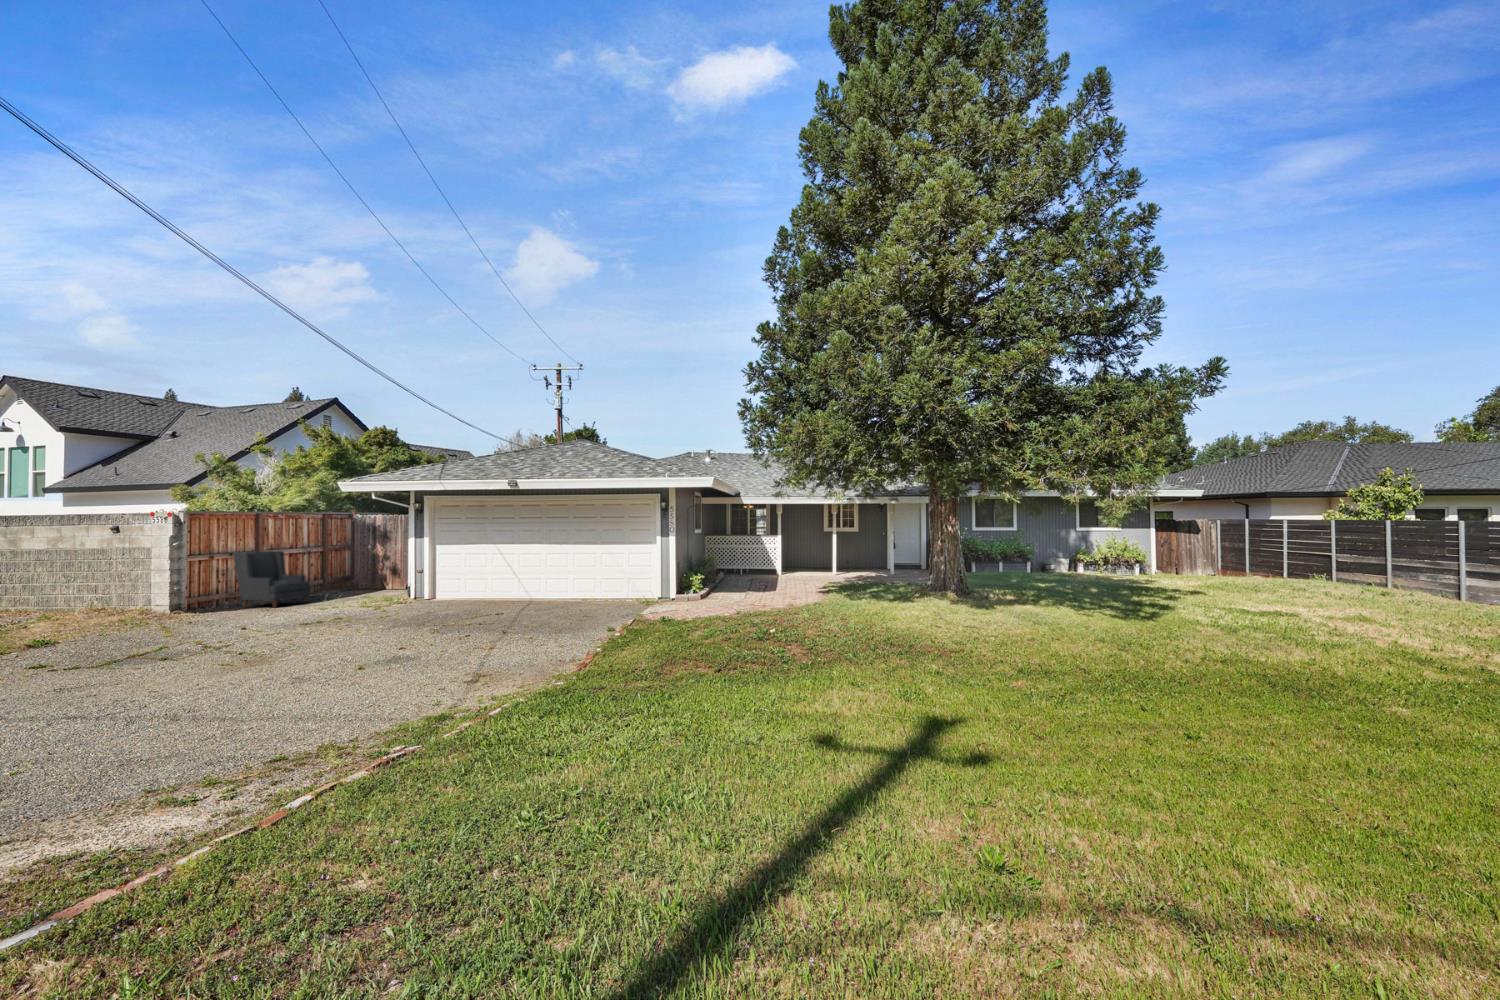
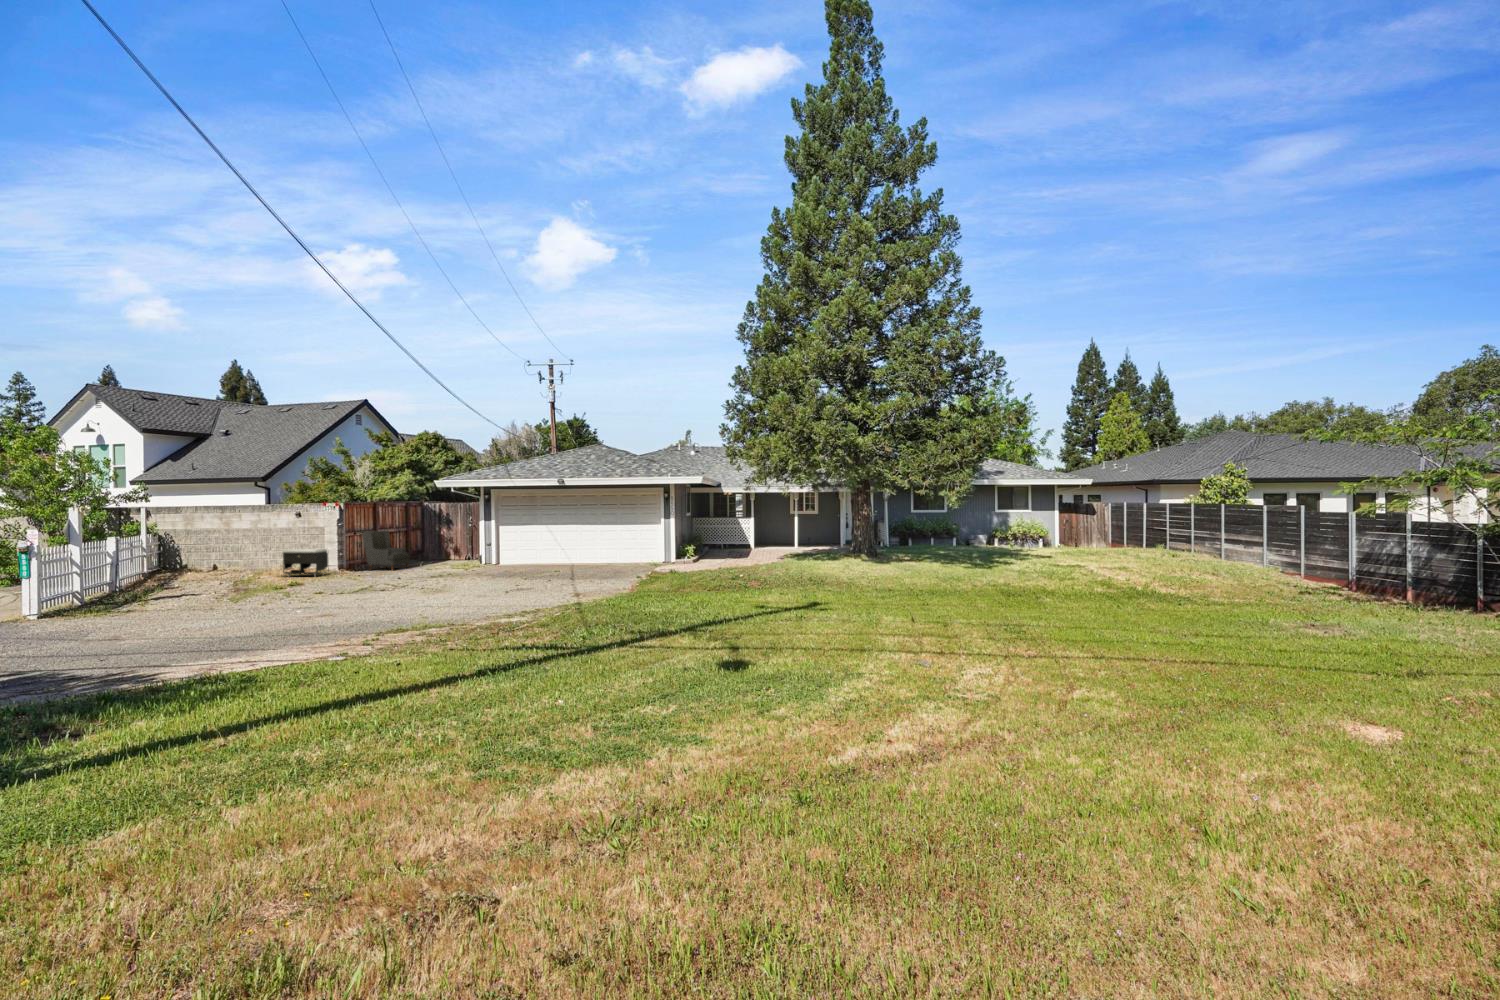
storage bench: none [84,578,162,622] -> present [282,549,328,576]

